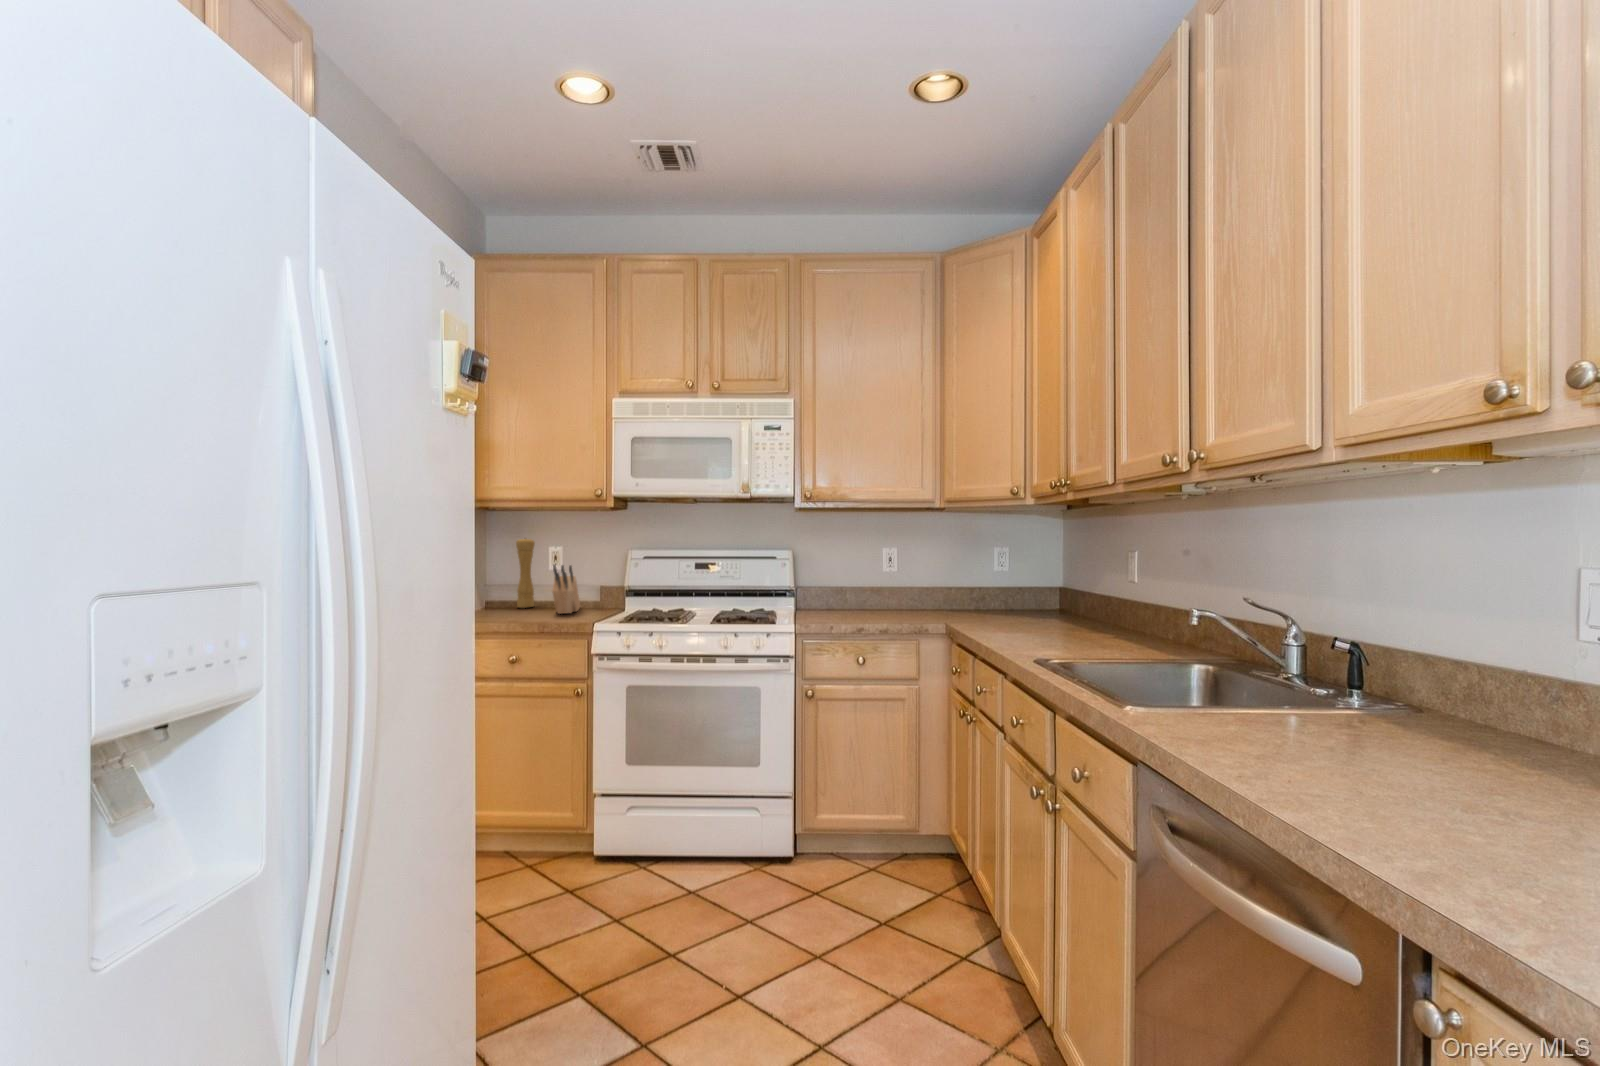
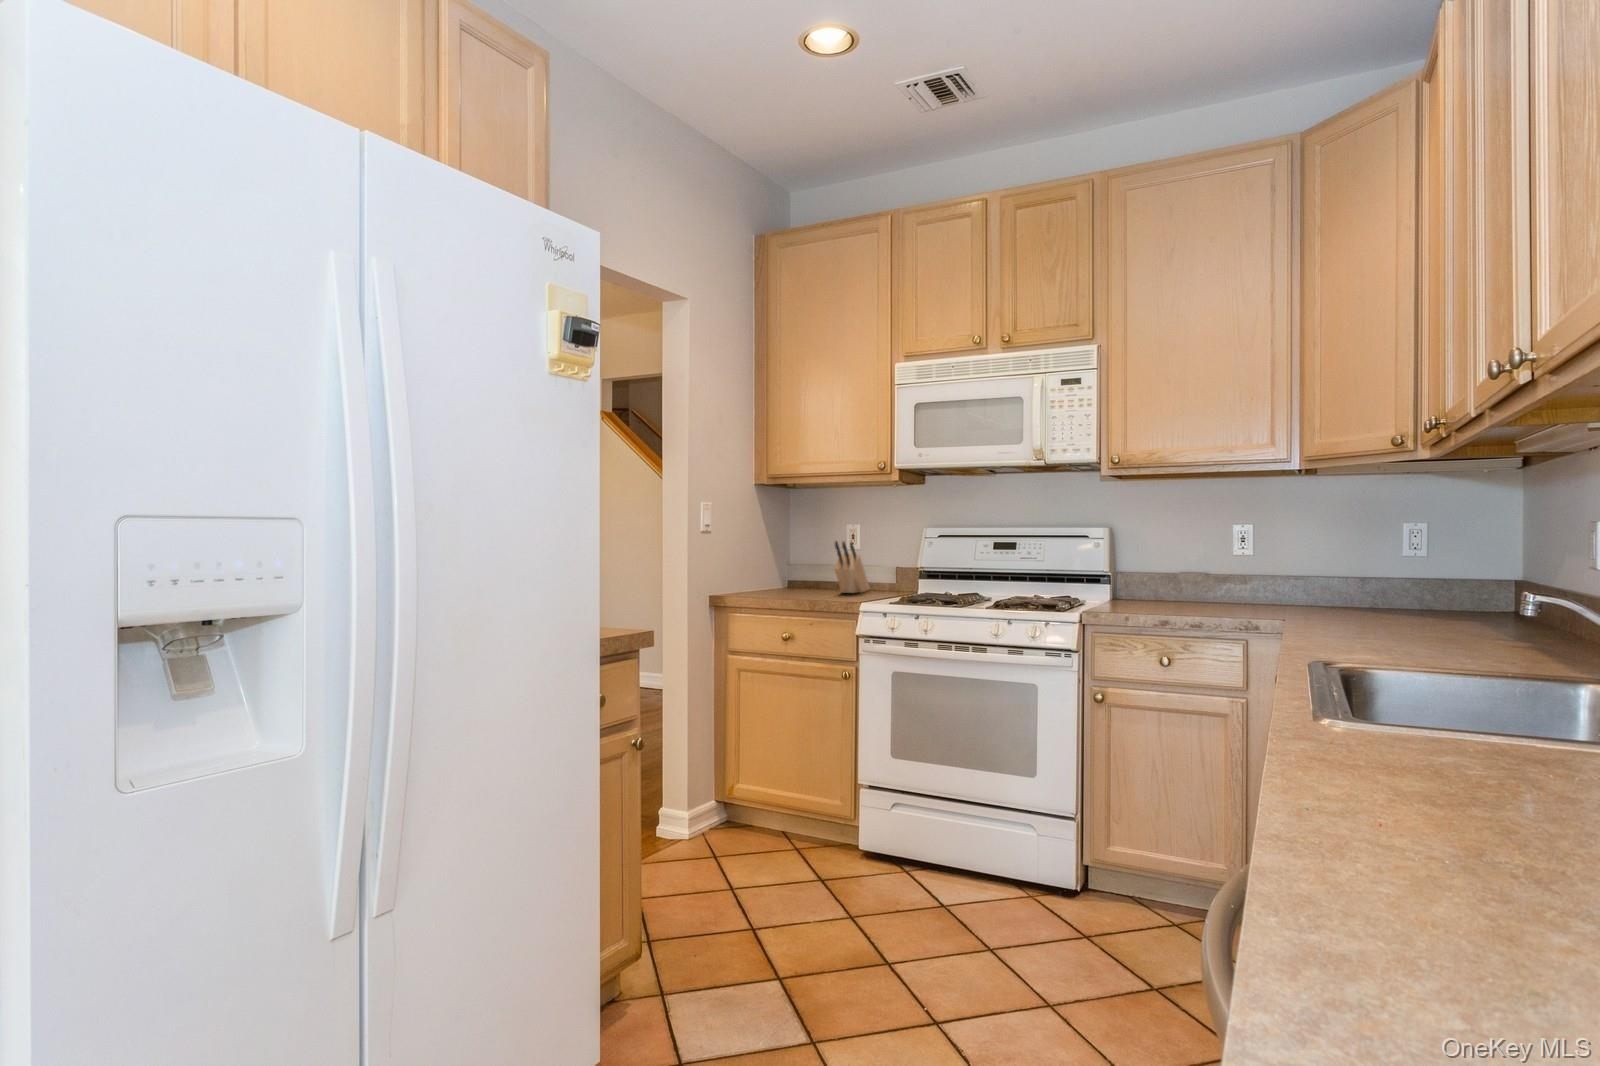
pepper mill: present [516,538,535,608] -> none [811,516,829,587]

